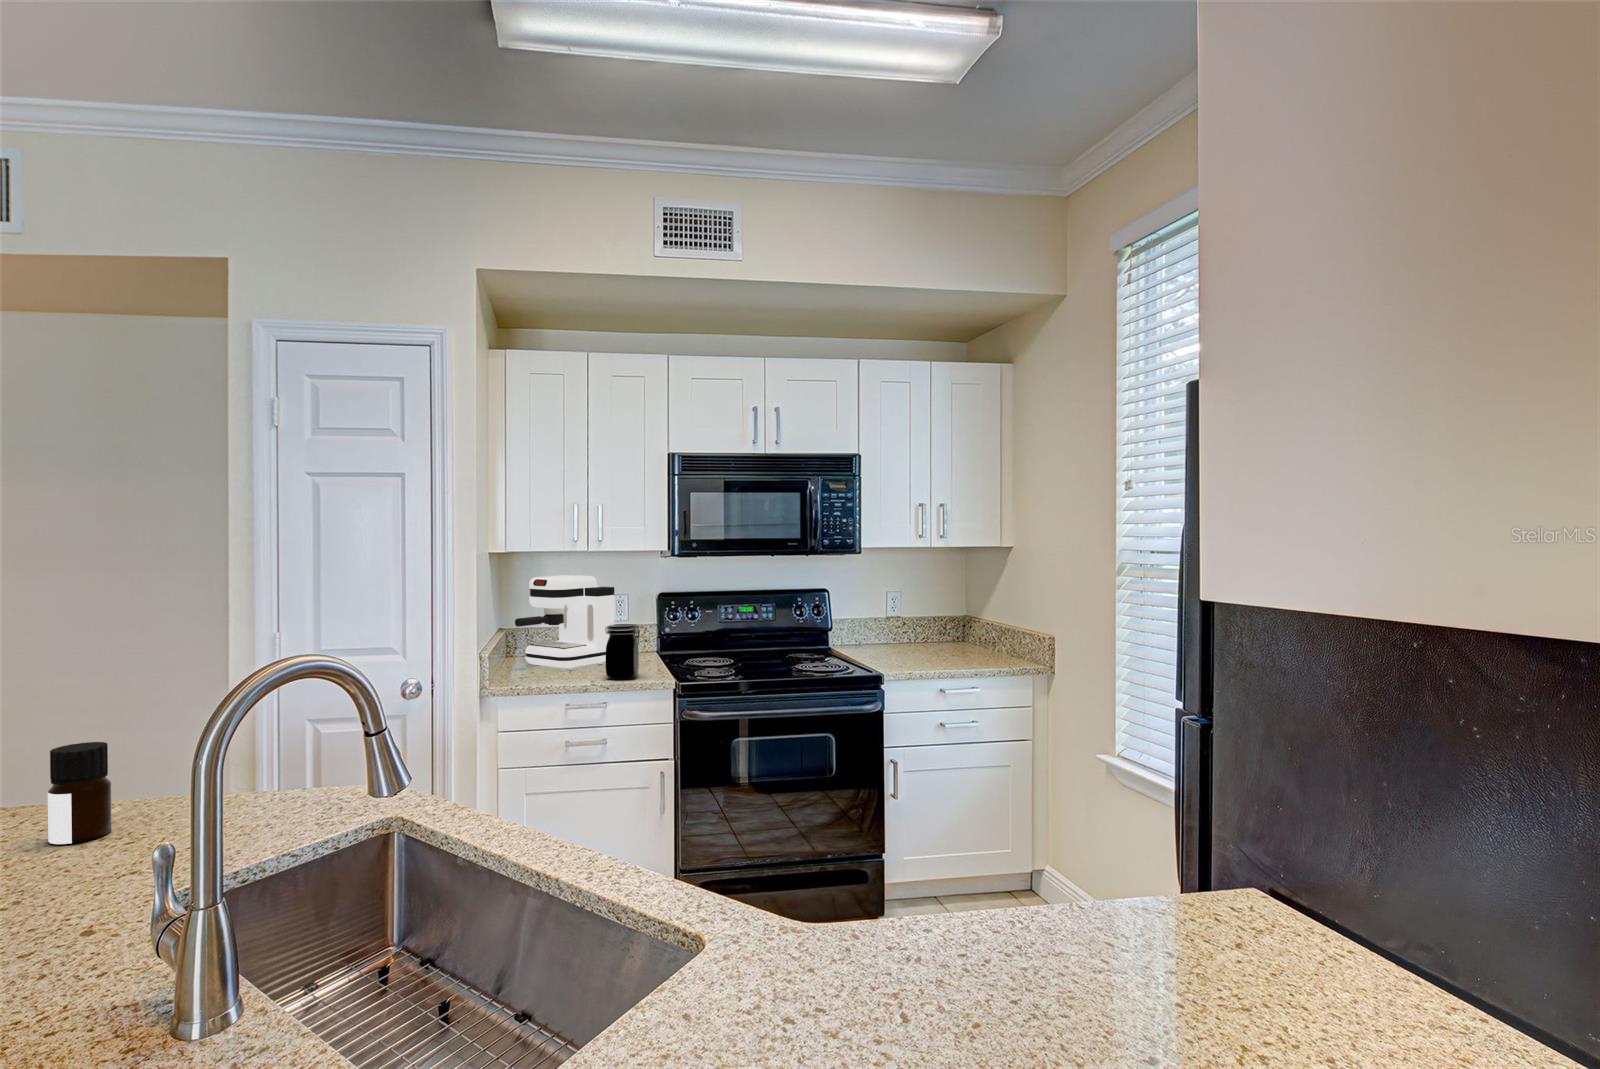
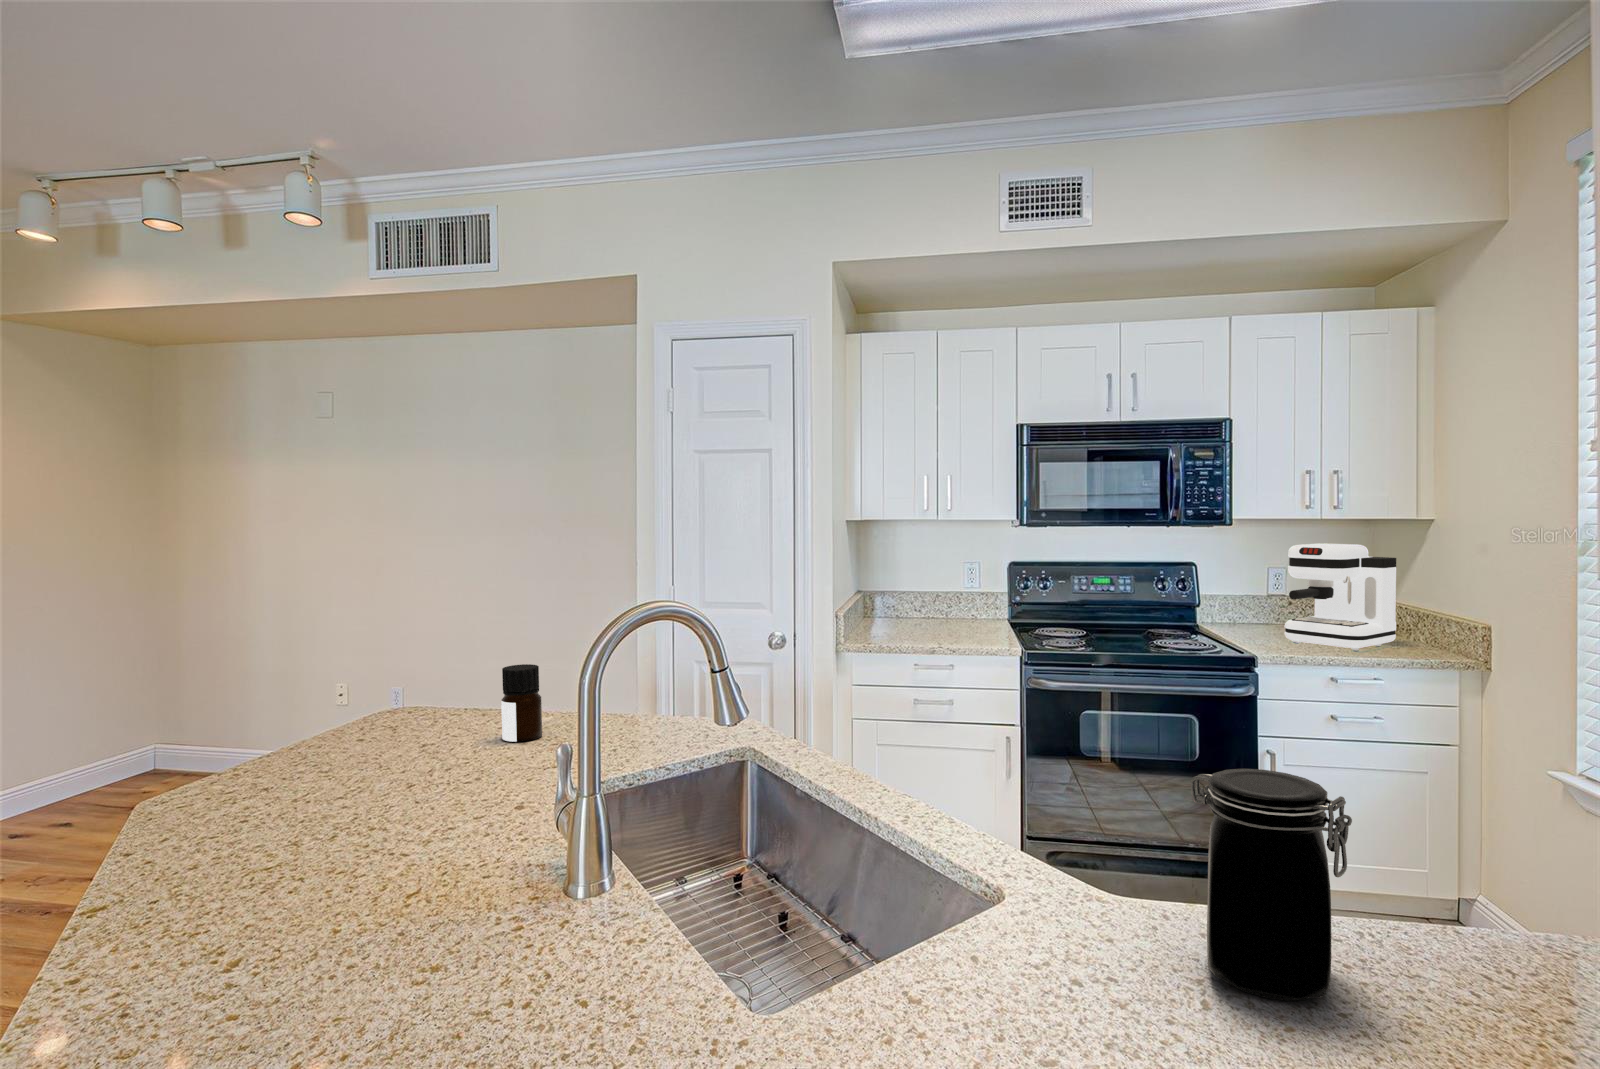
coffee maker: present [515,575,614,670] -> present [1284,543,1396,650]
jar: present [605,624,640,680] -> present [1191,769,1352,1001]

